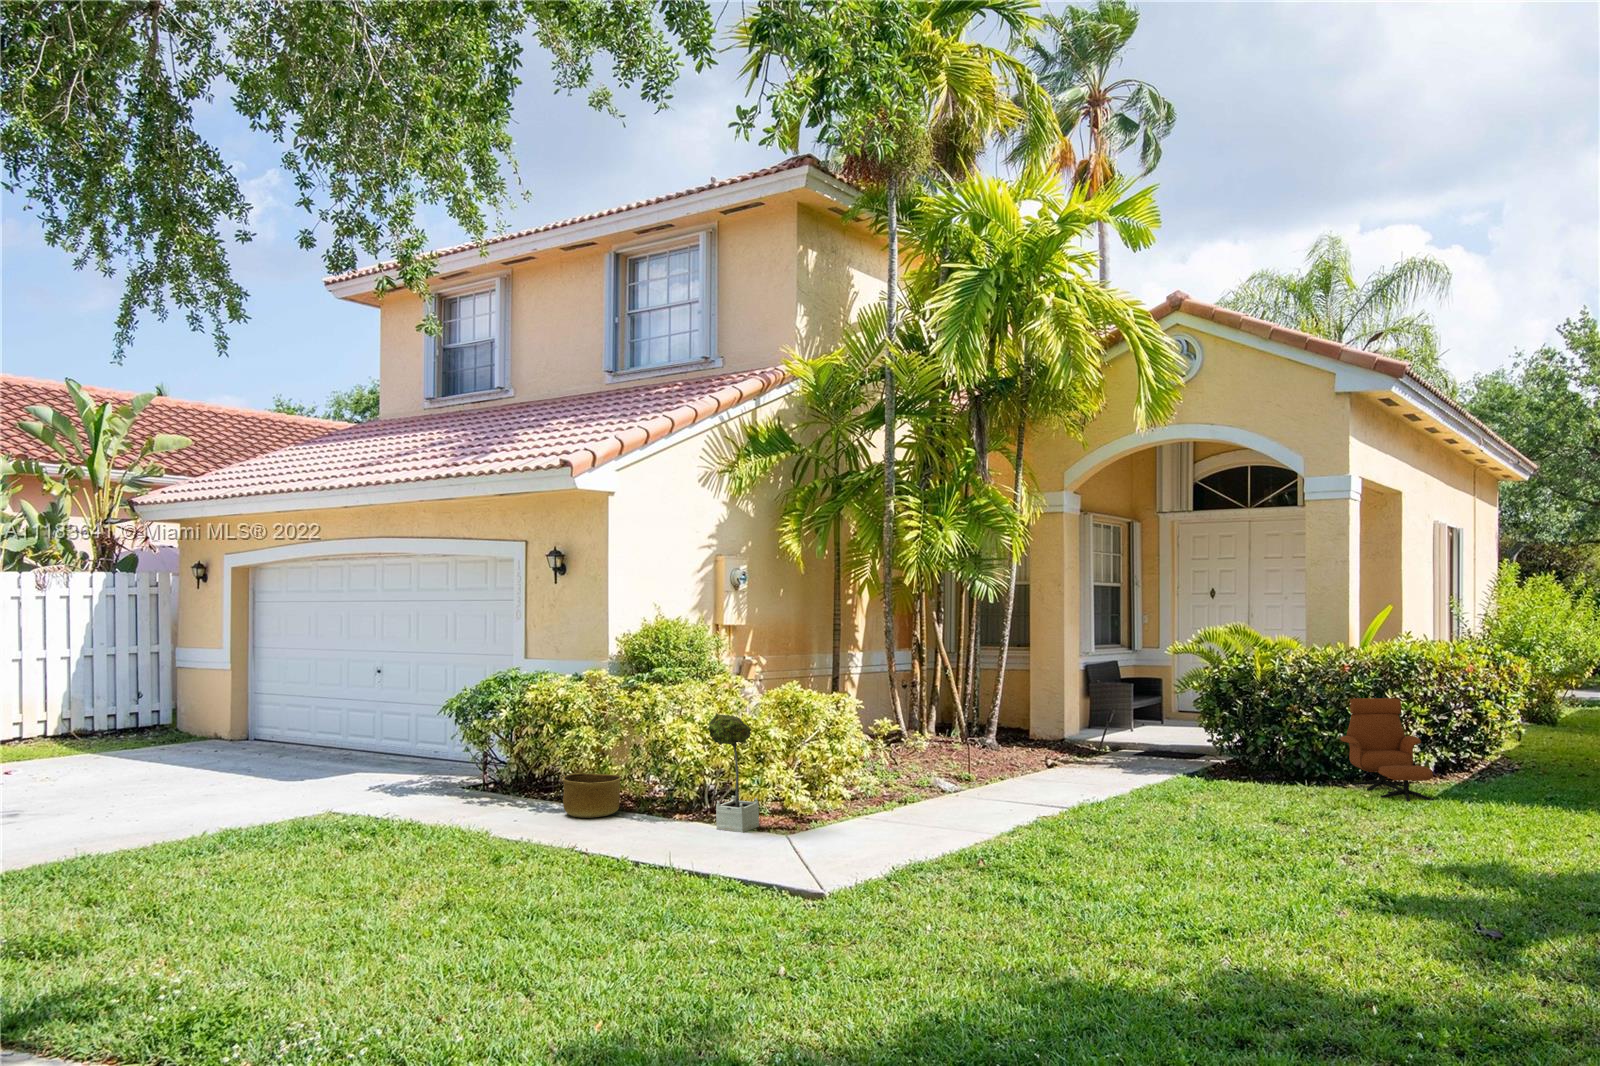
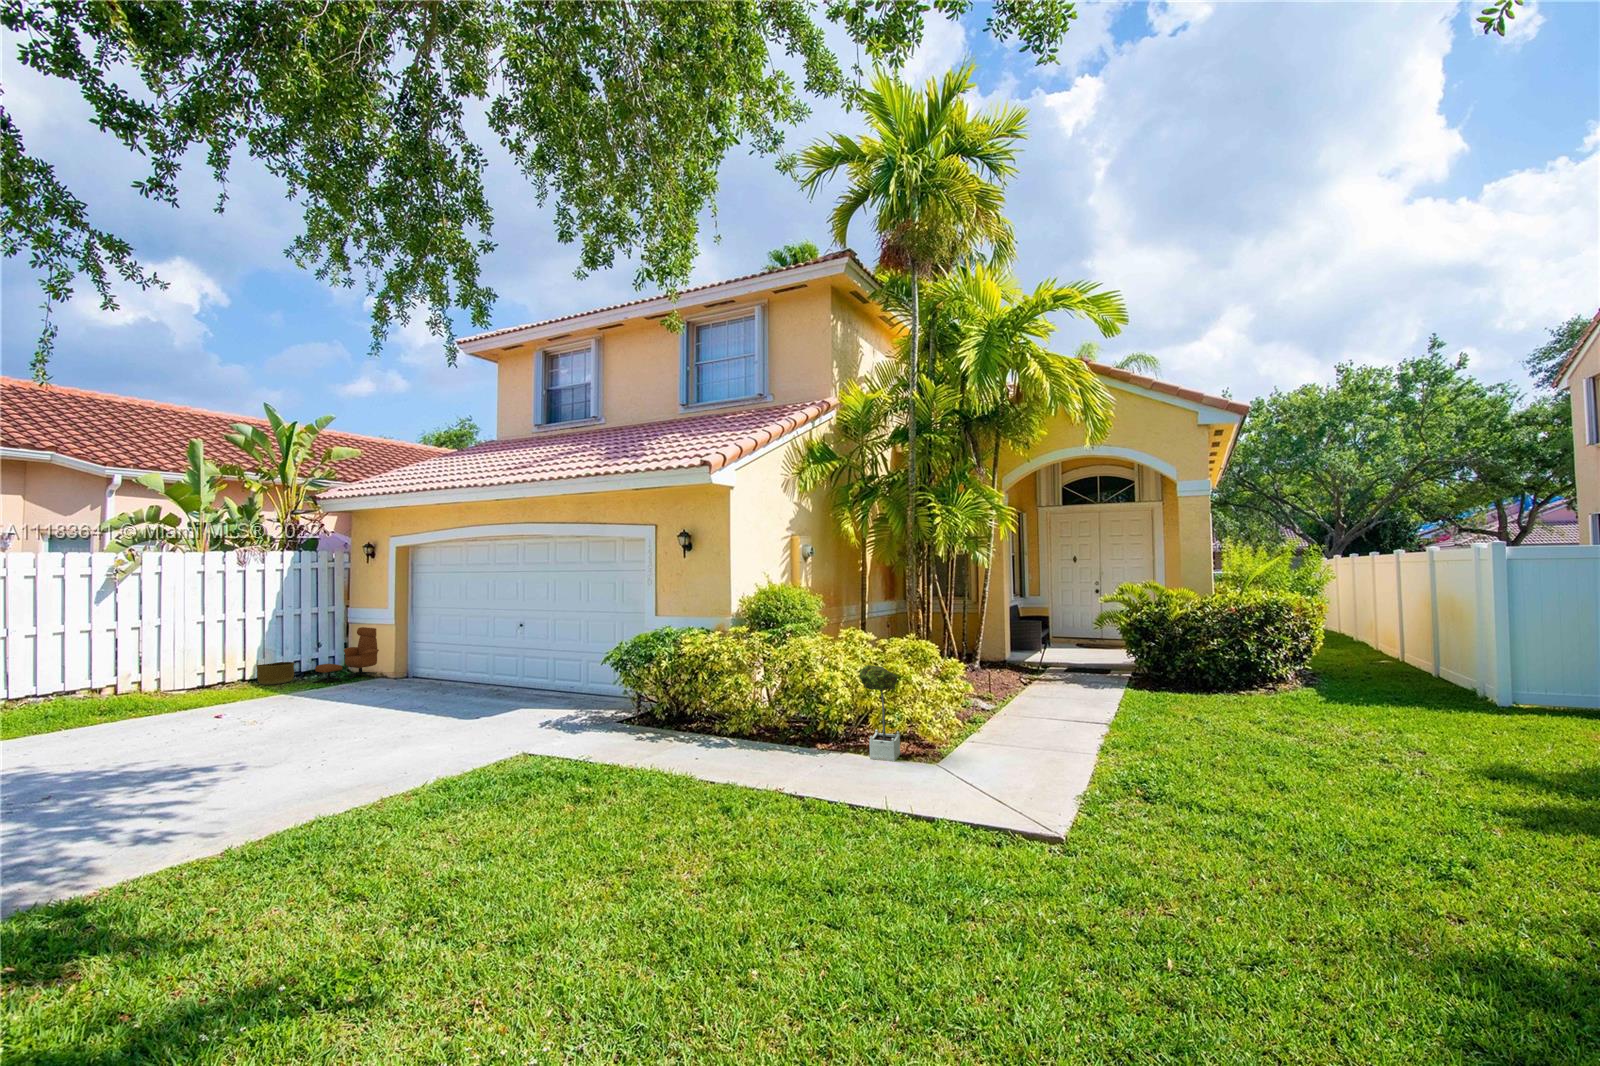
lounge chair: present [1340,698,1434,802] -> present [313,627,379,683]
basket: present [563,773,621,818] -> present [257,662,294,685]

